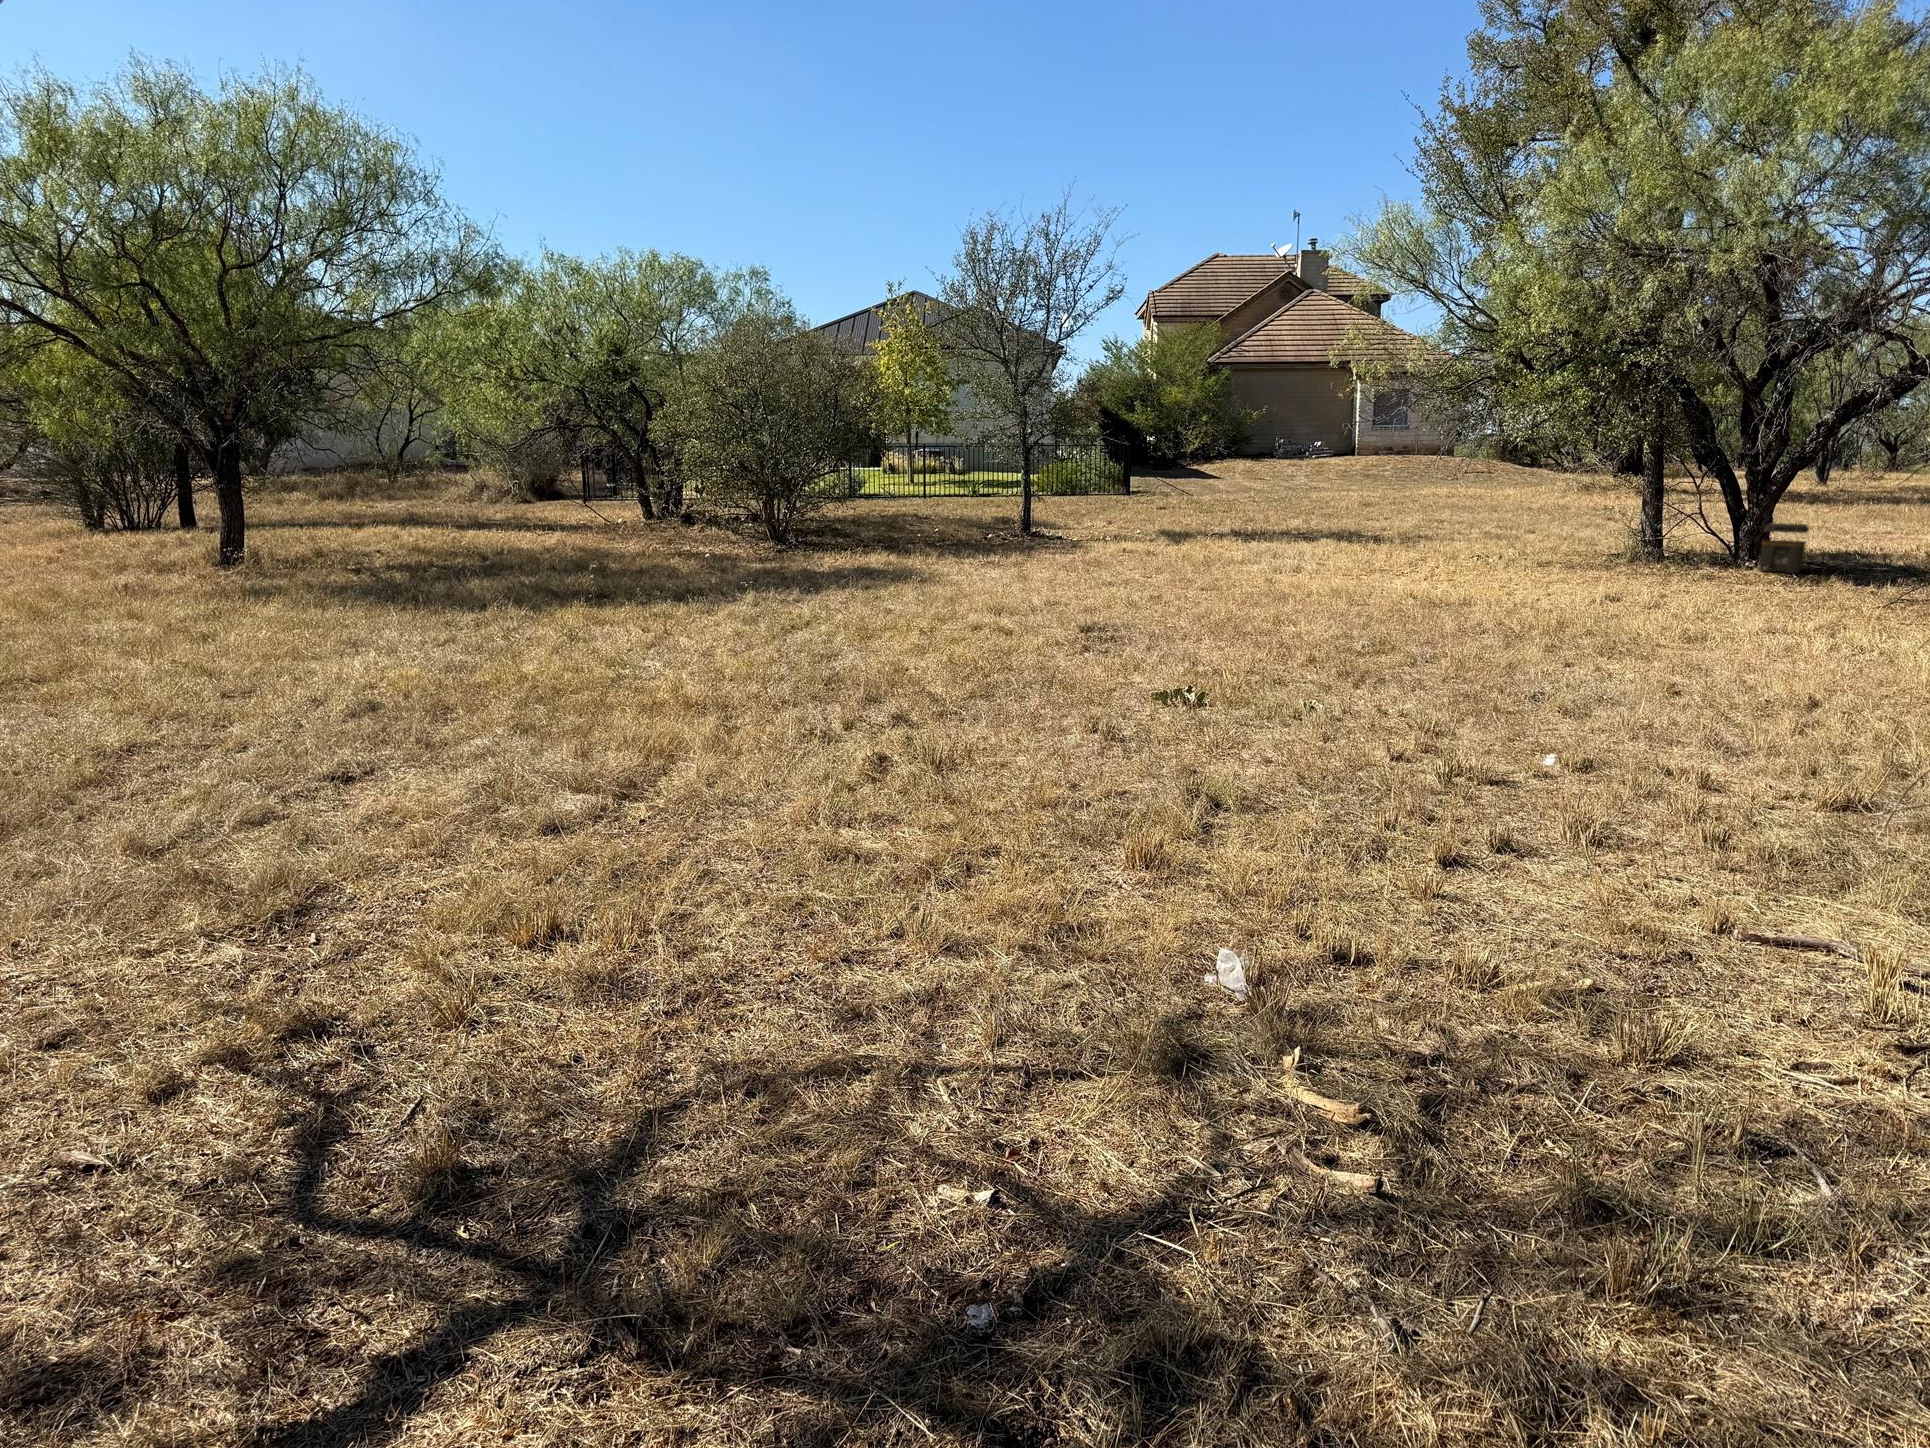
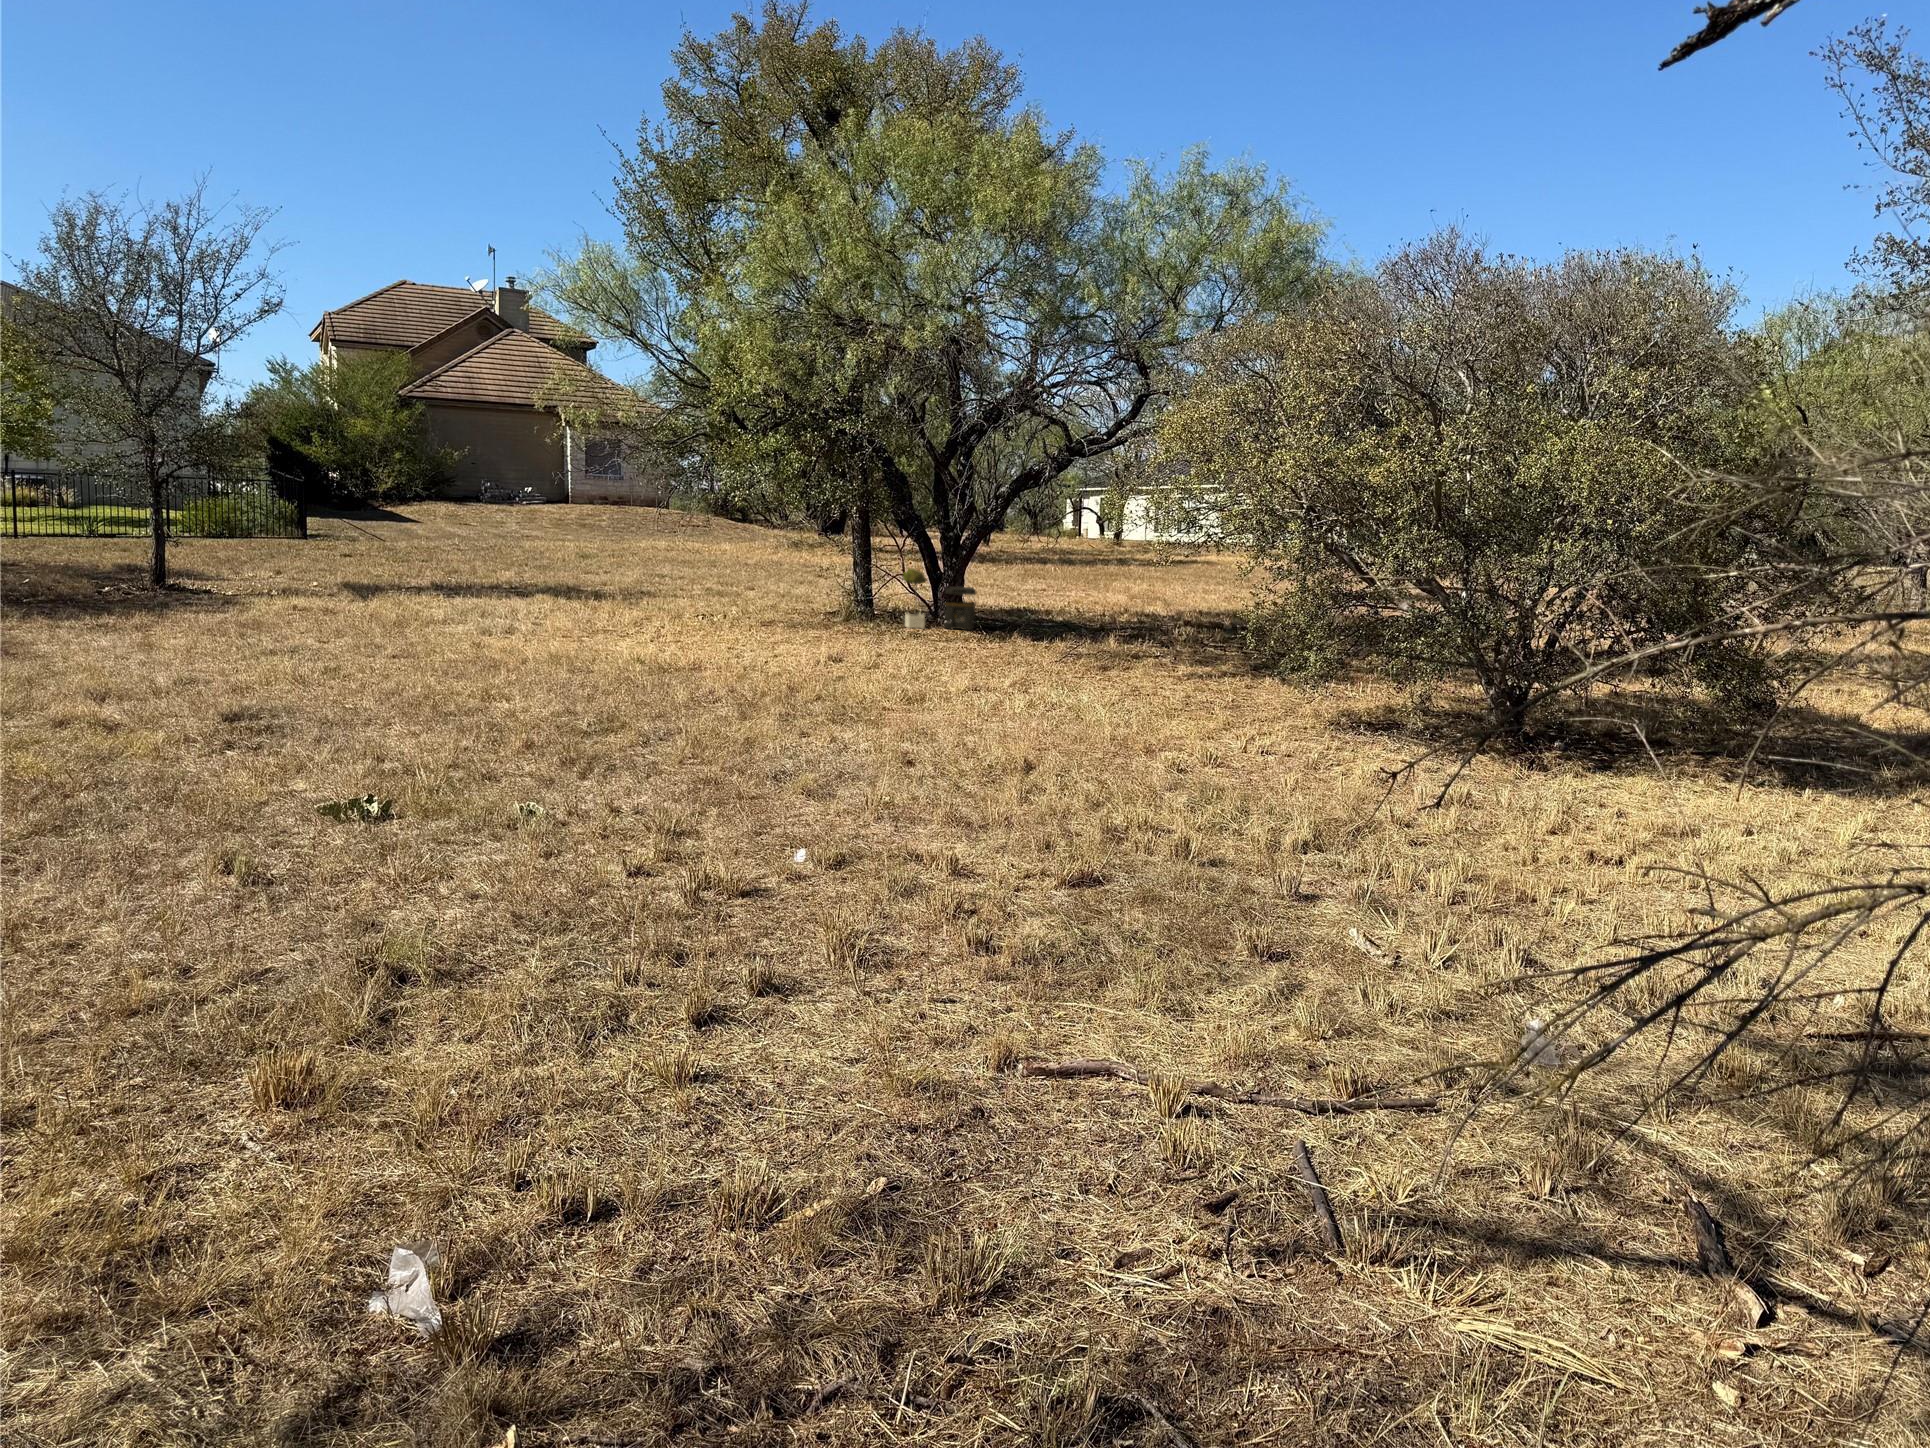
potted tree: none [1706,503,1742,571] -> present [903,568,927,628]

